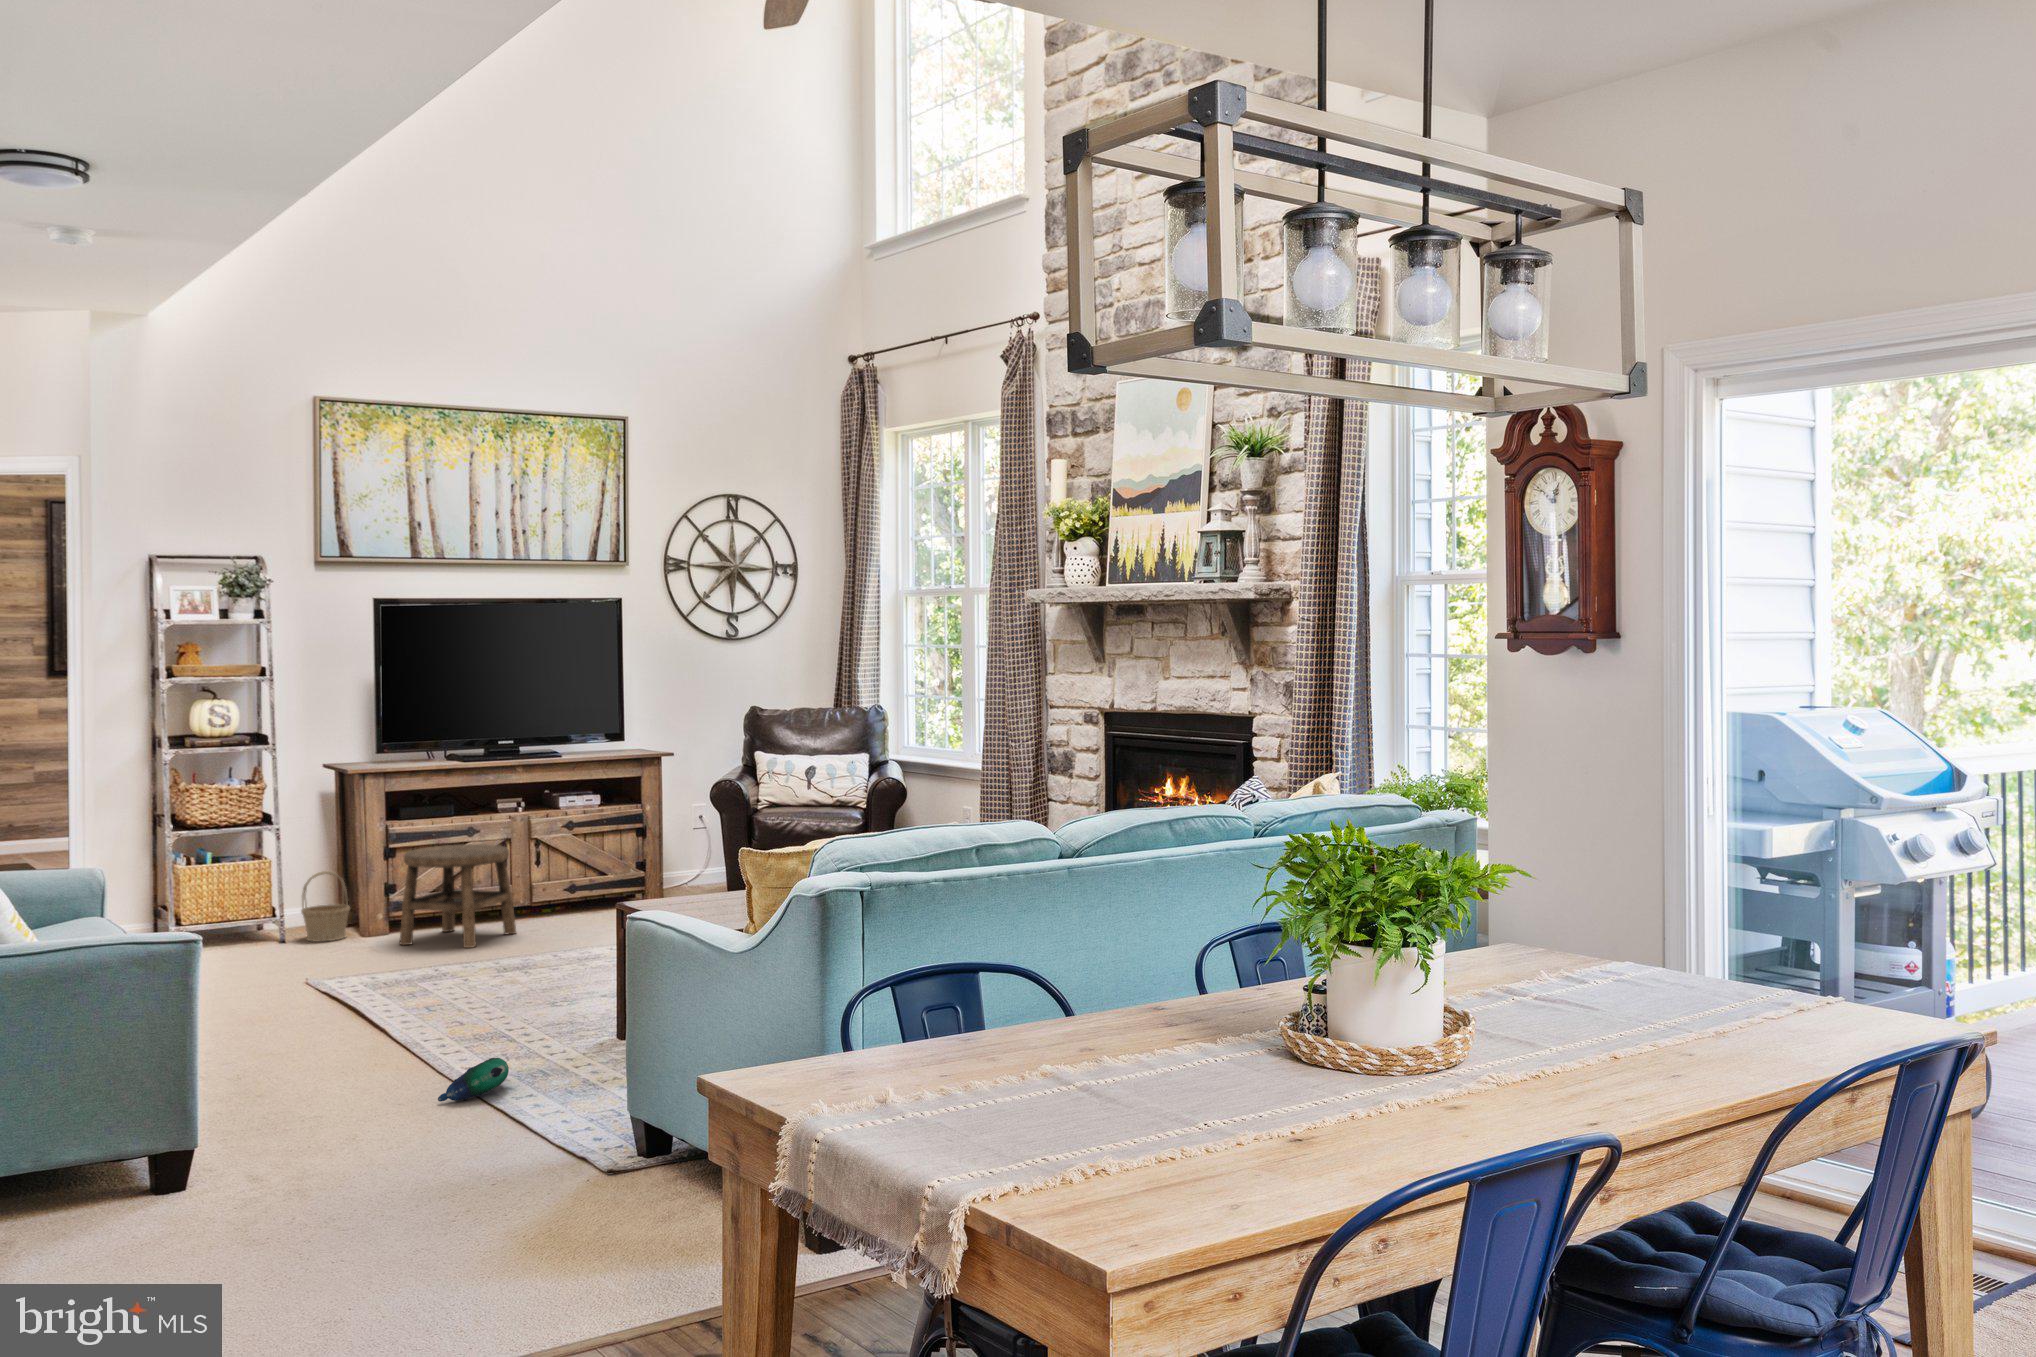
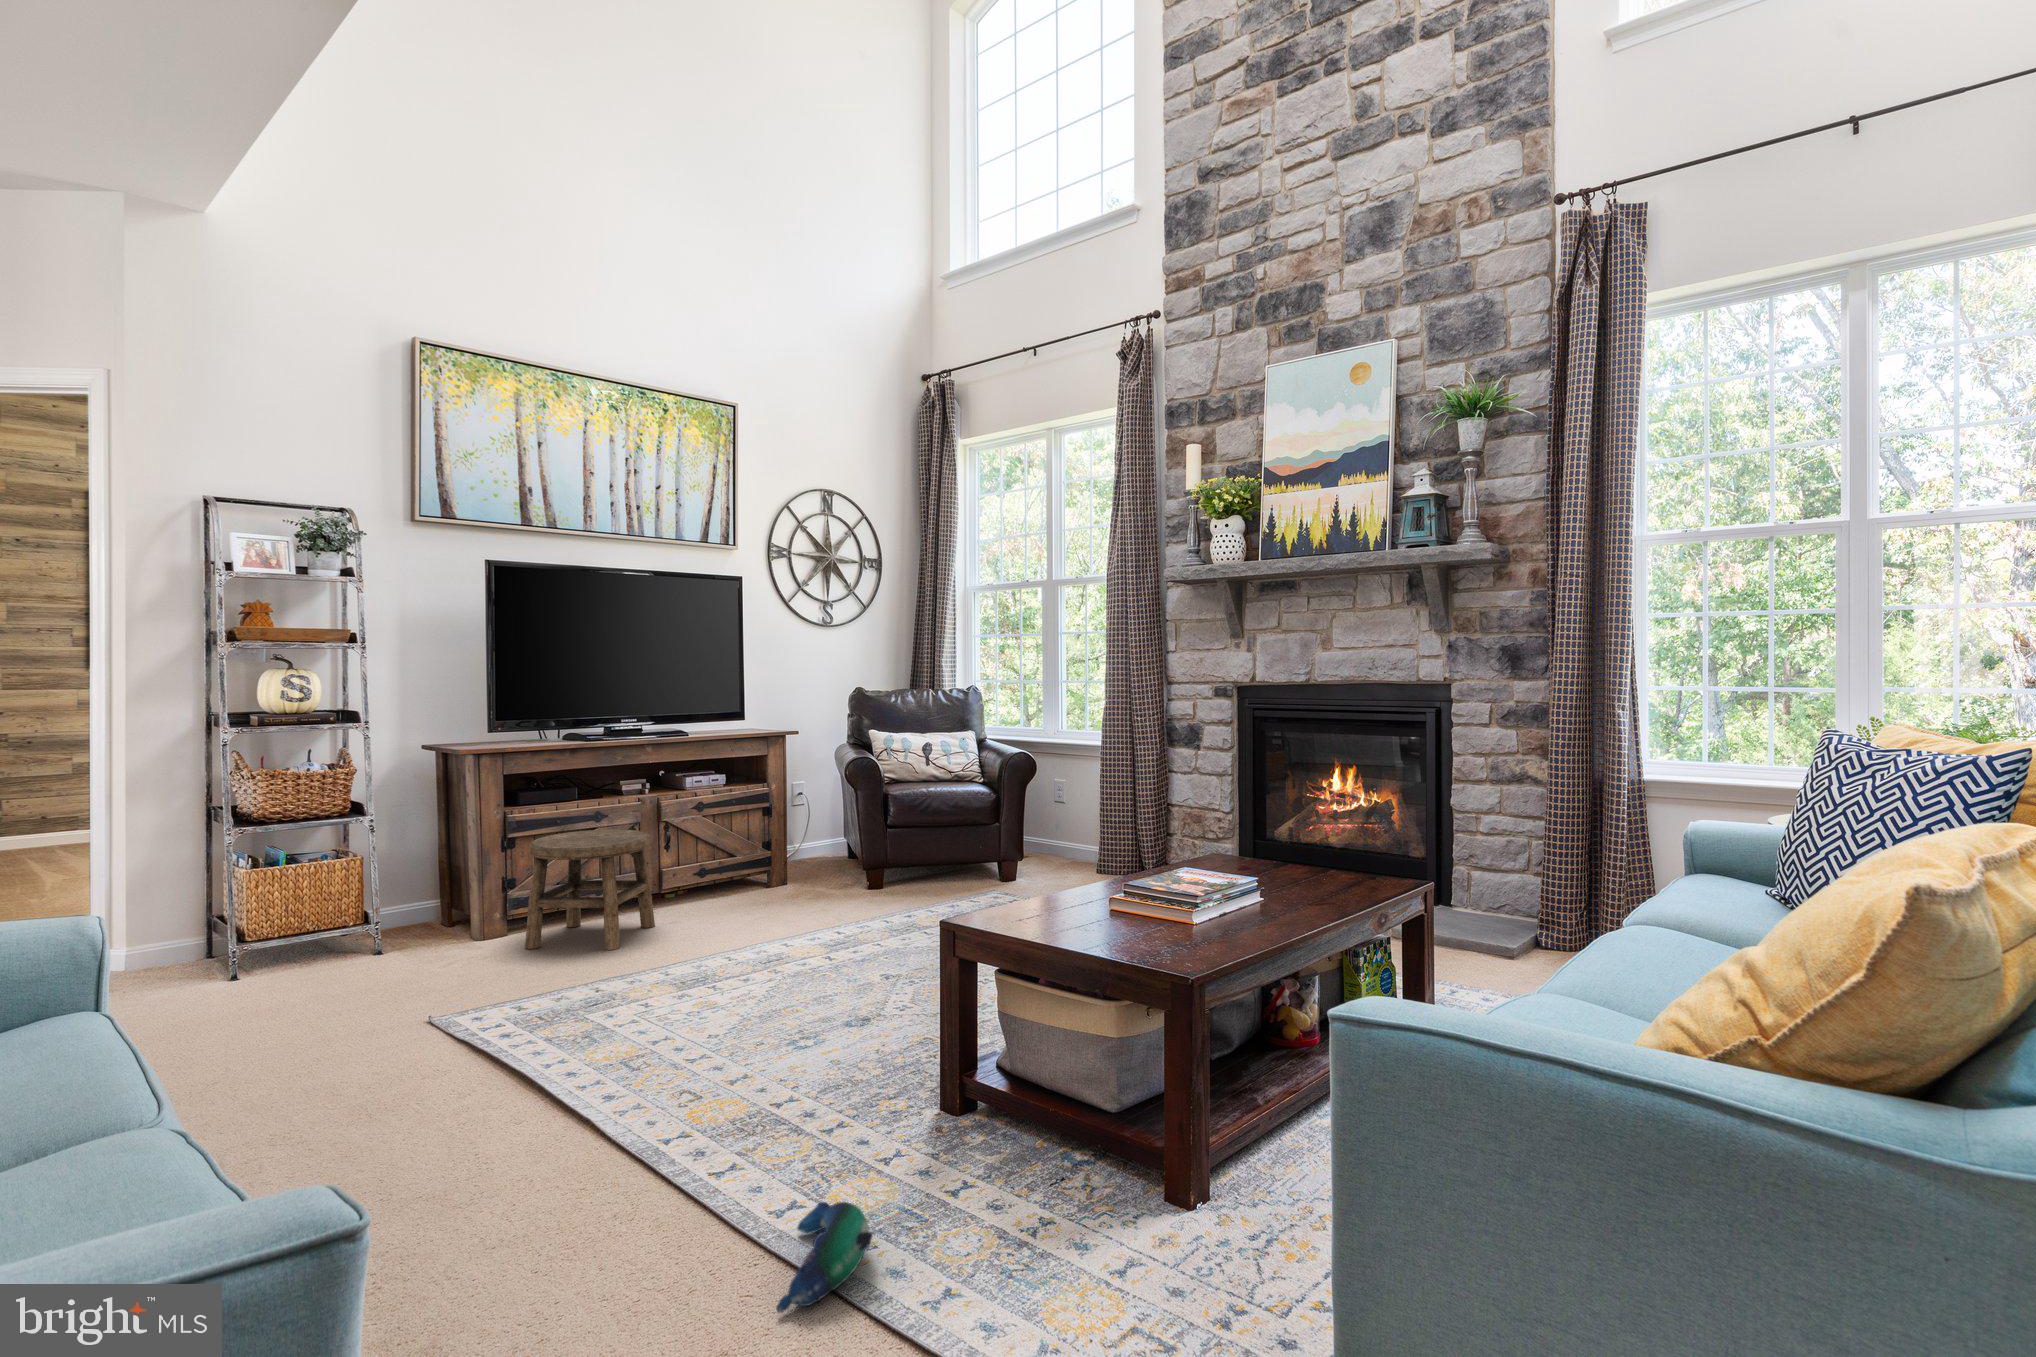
basket: present [301,871,350,942] -> none [399,865,459,948]

